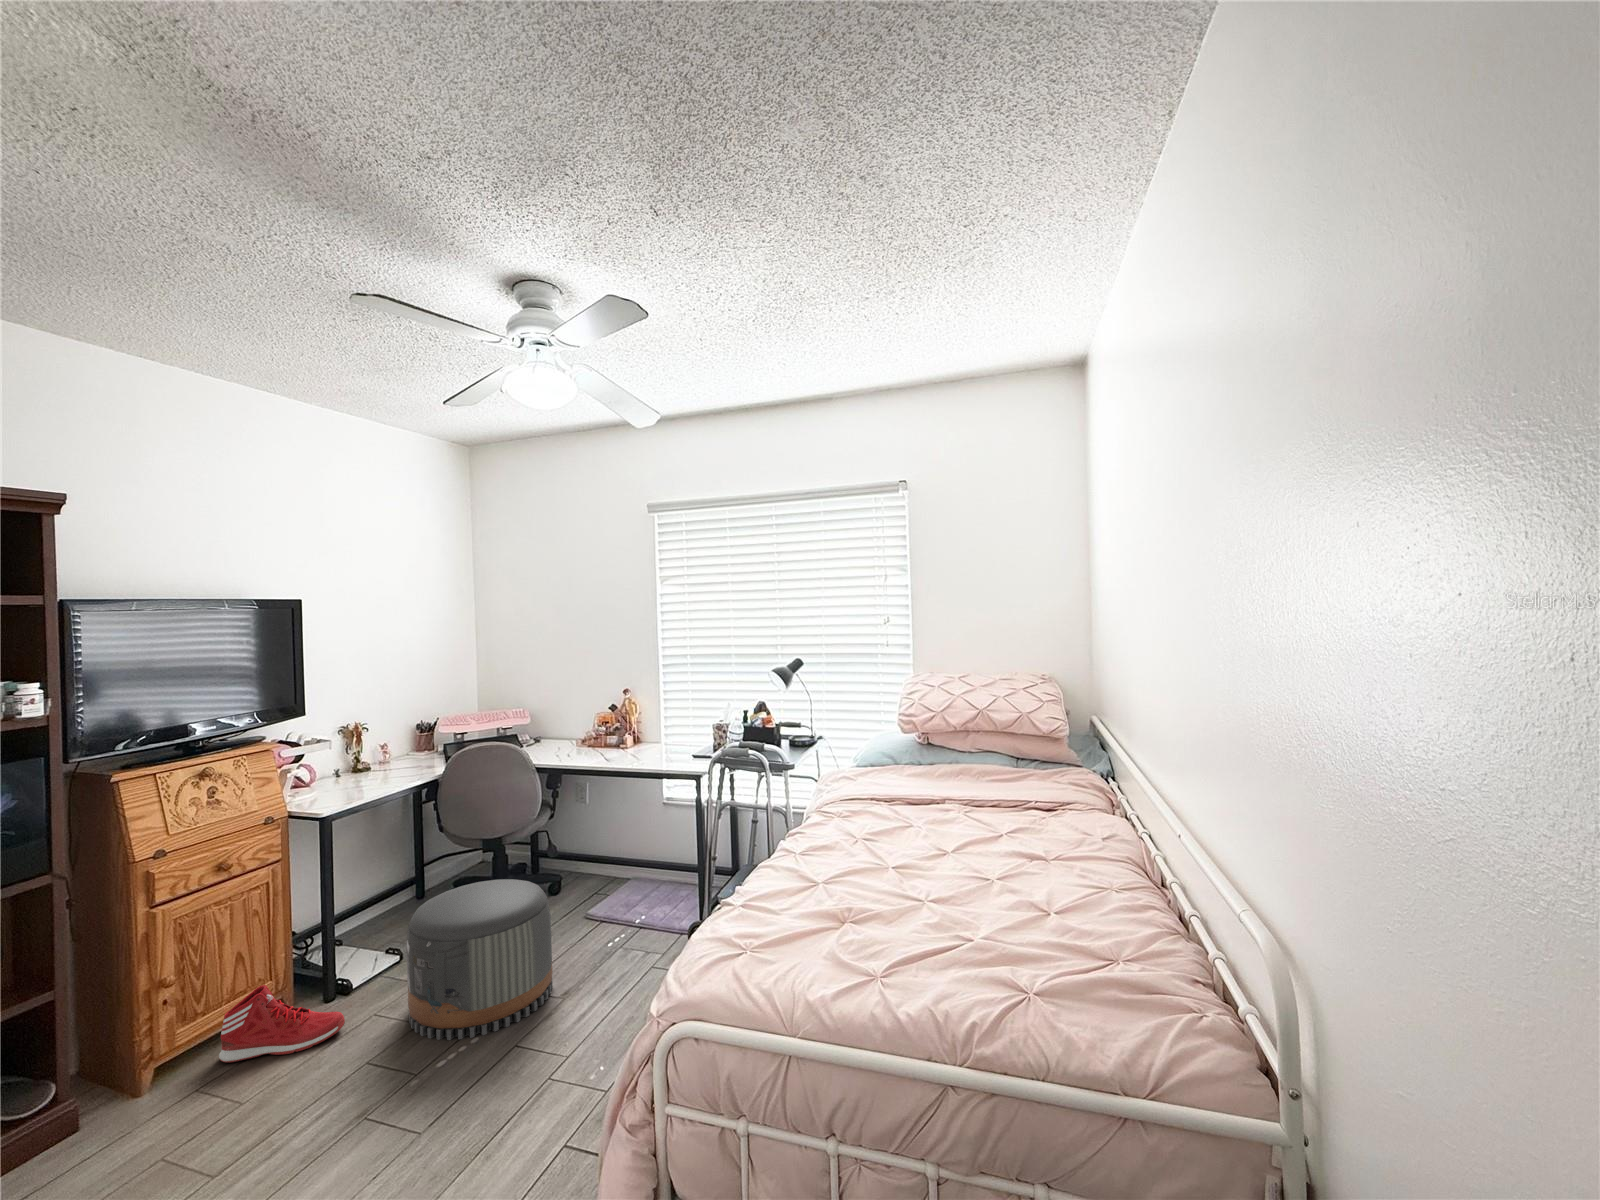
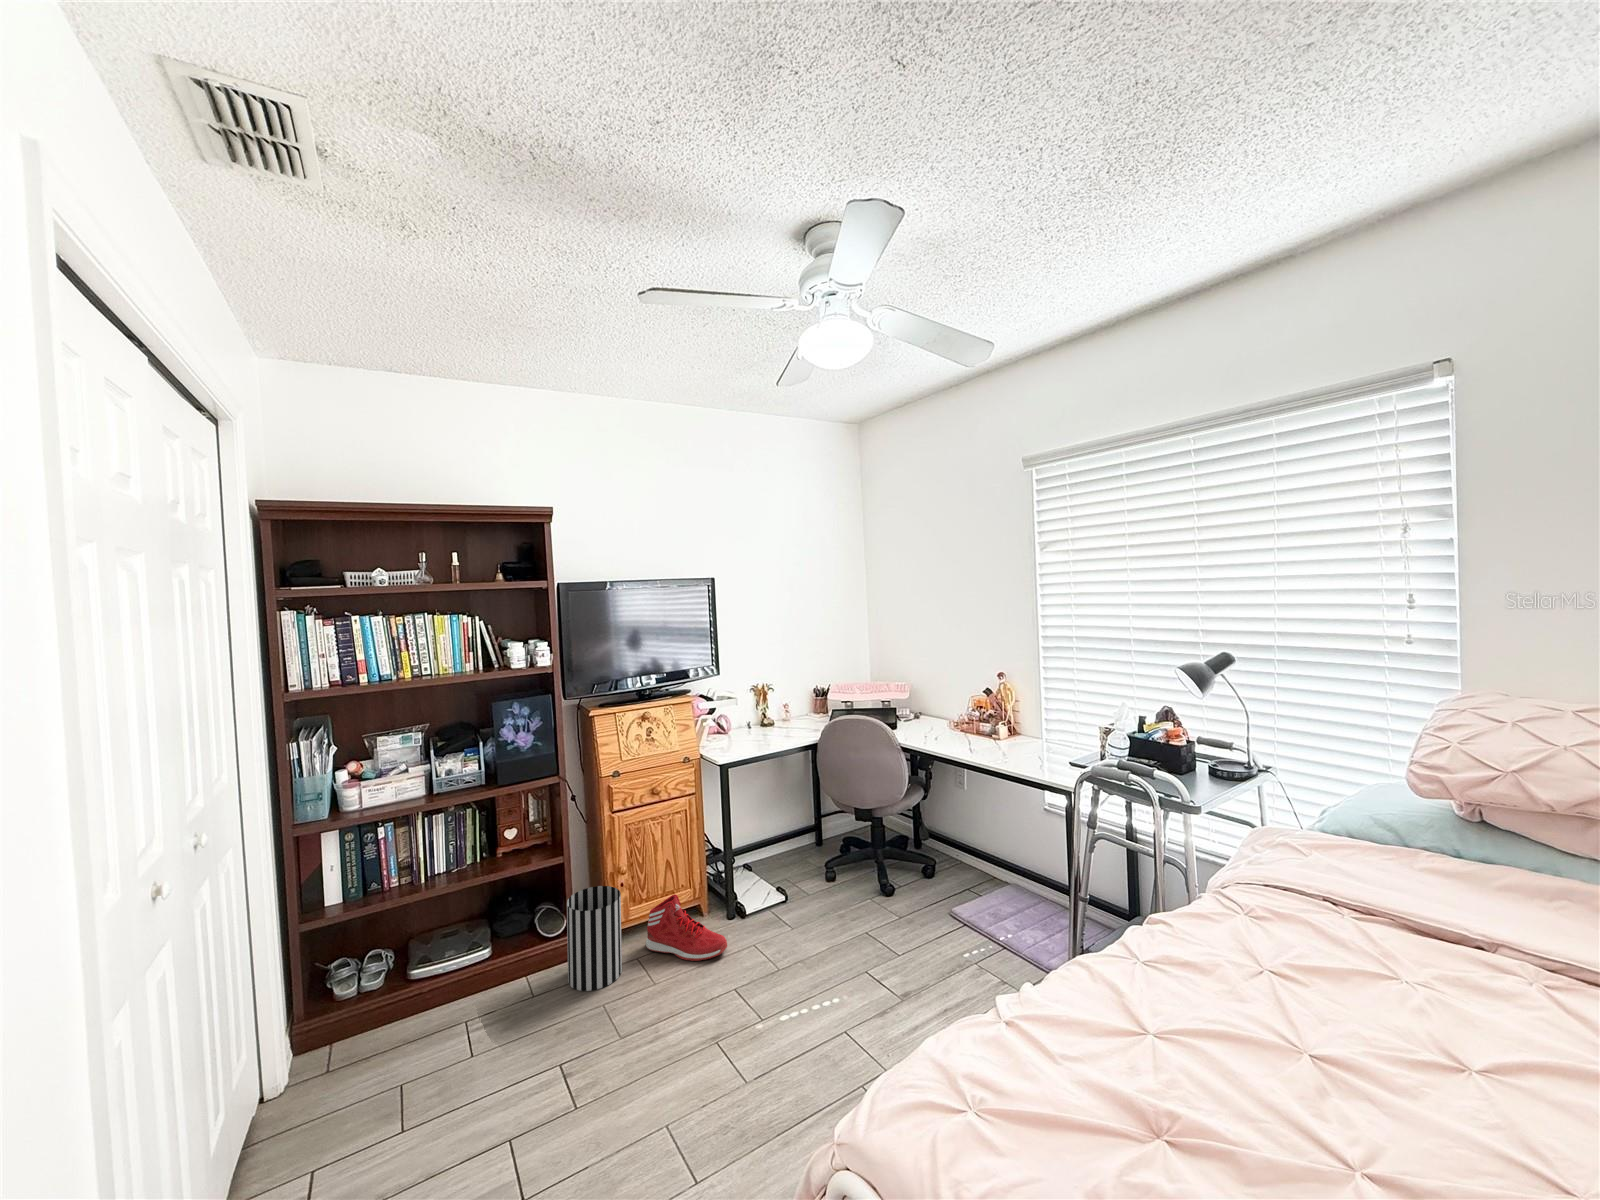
pouf: present [406,879,553,1040] -> none [769,852,899,1013]
wastebasket: none [102,996,195,1138] -> present [567,886,622,991]

